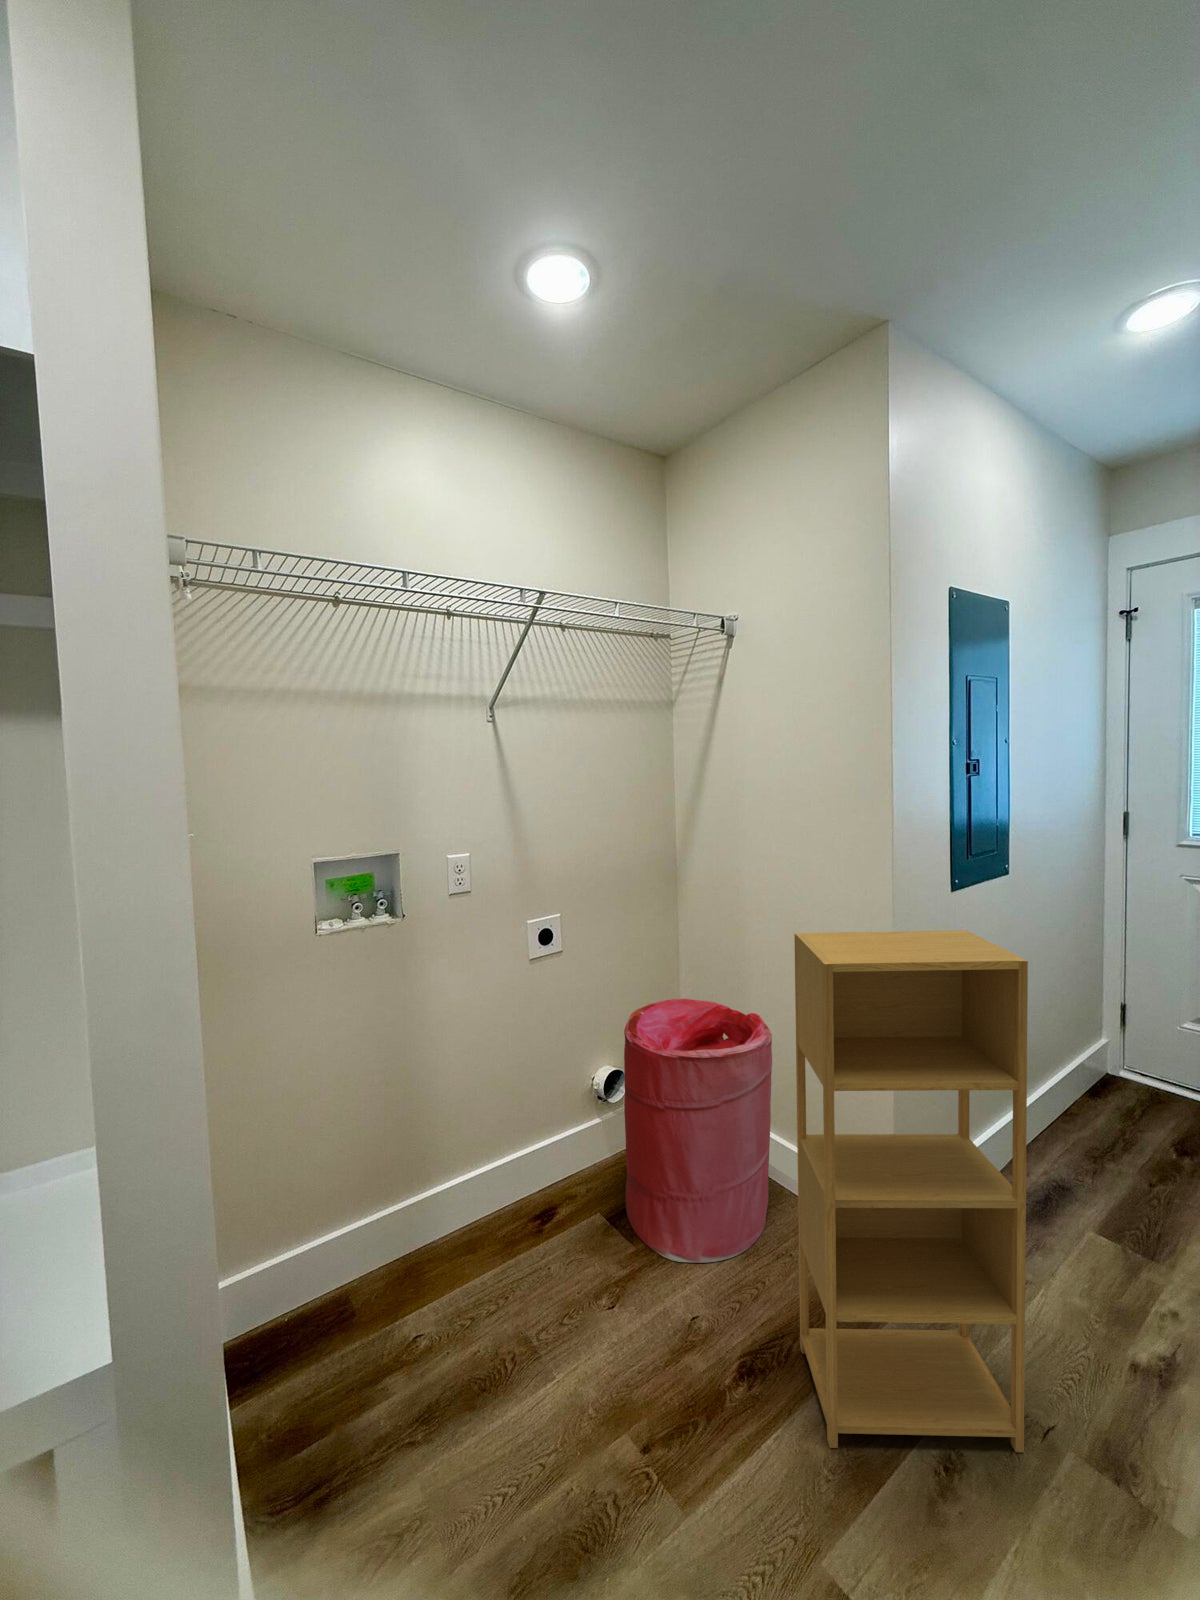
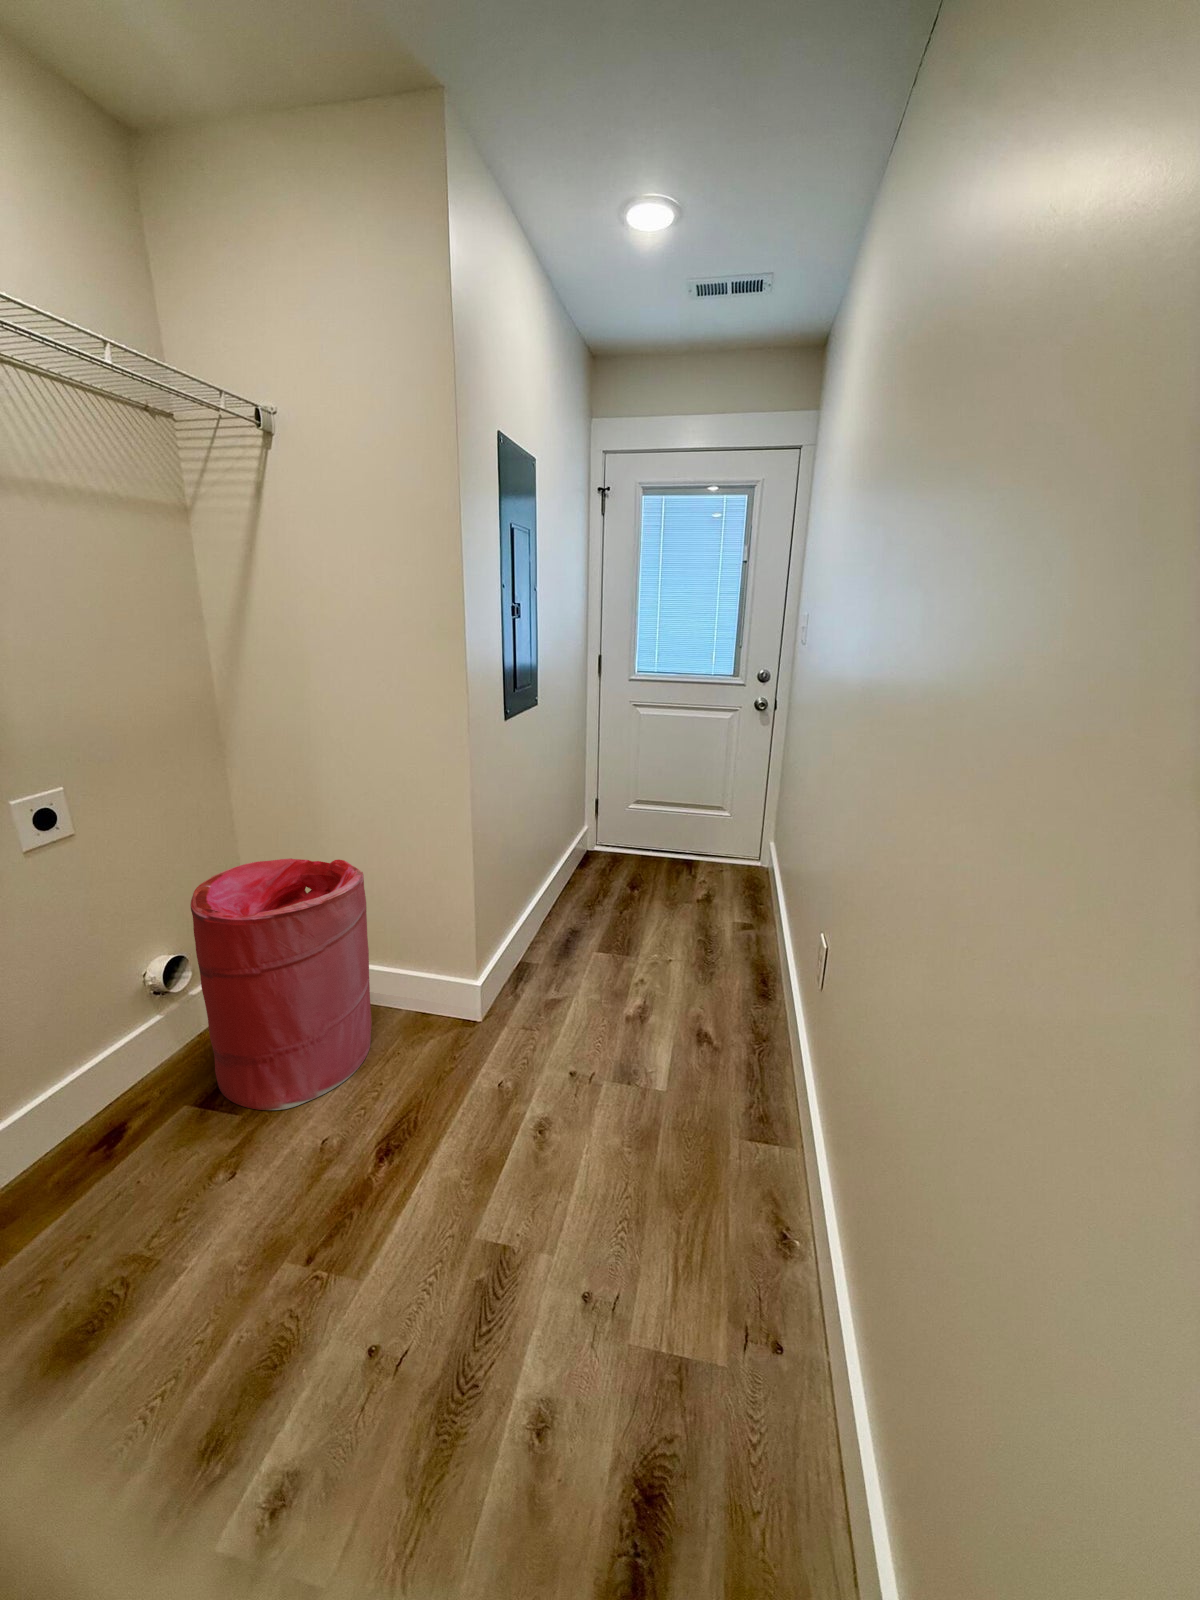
shelving unit: present [794,930,1028,1452] -> none [399,747,583,1164]

